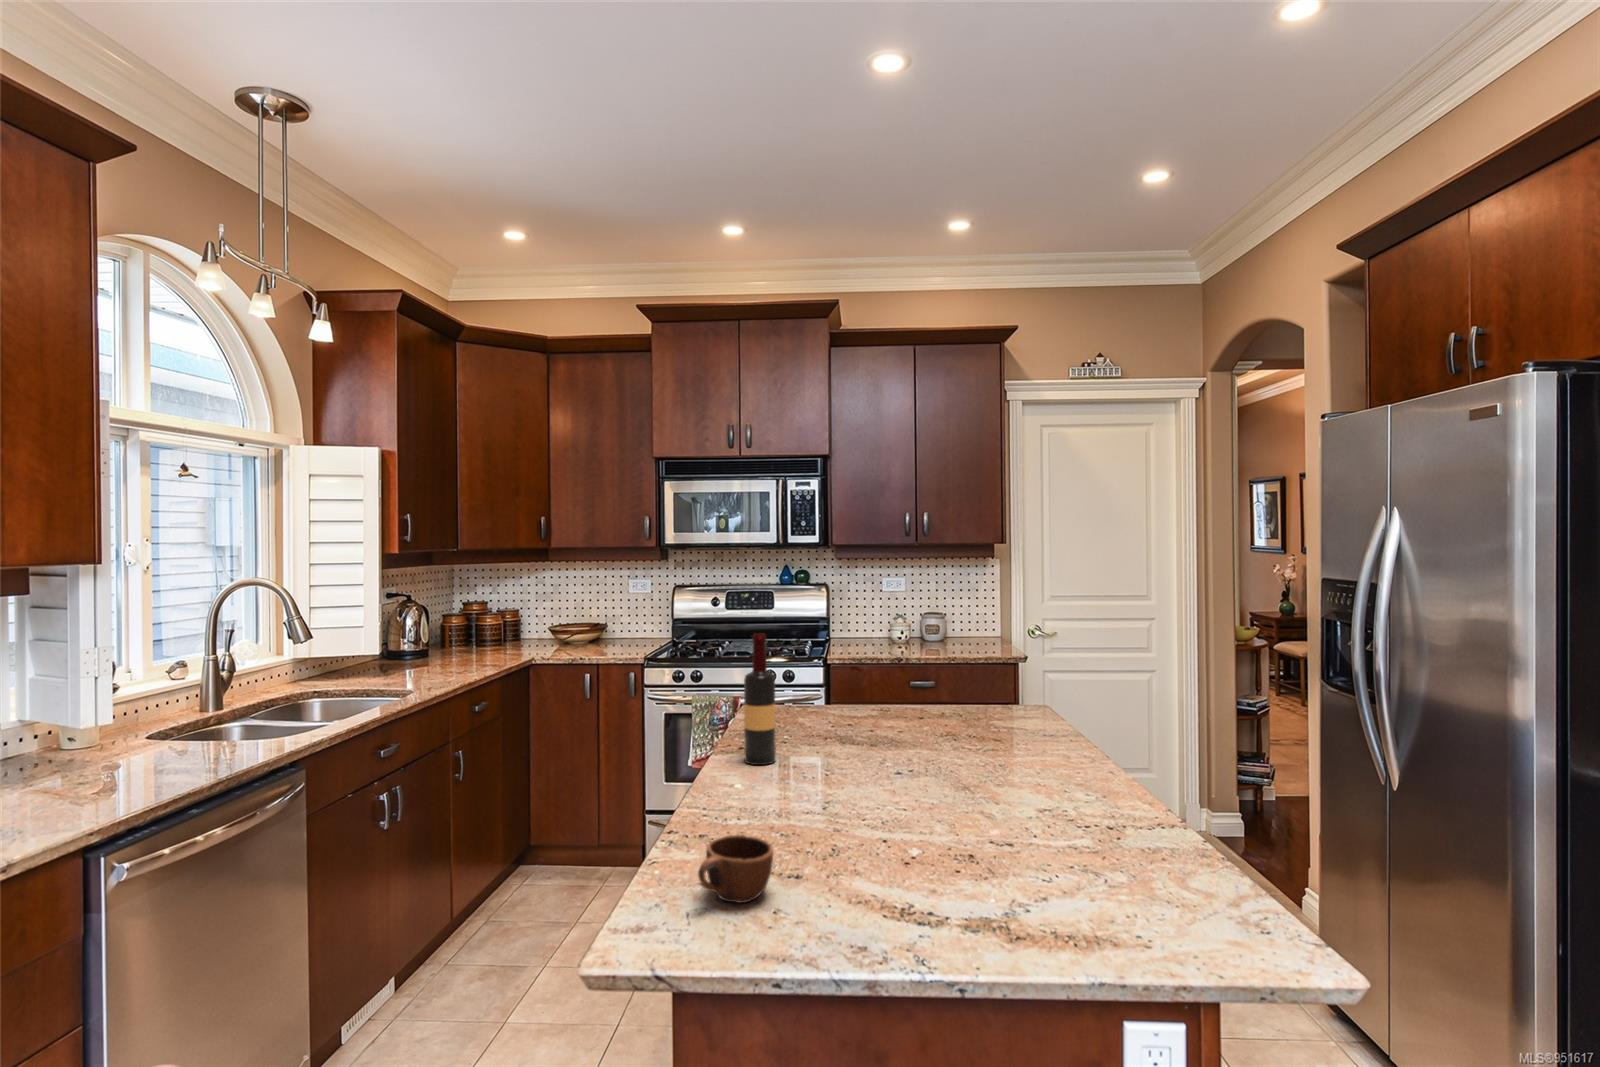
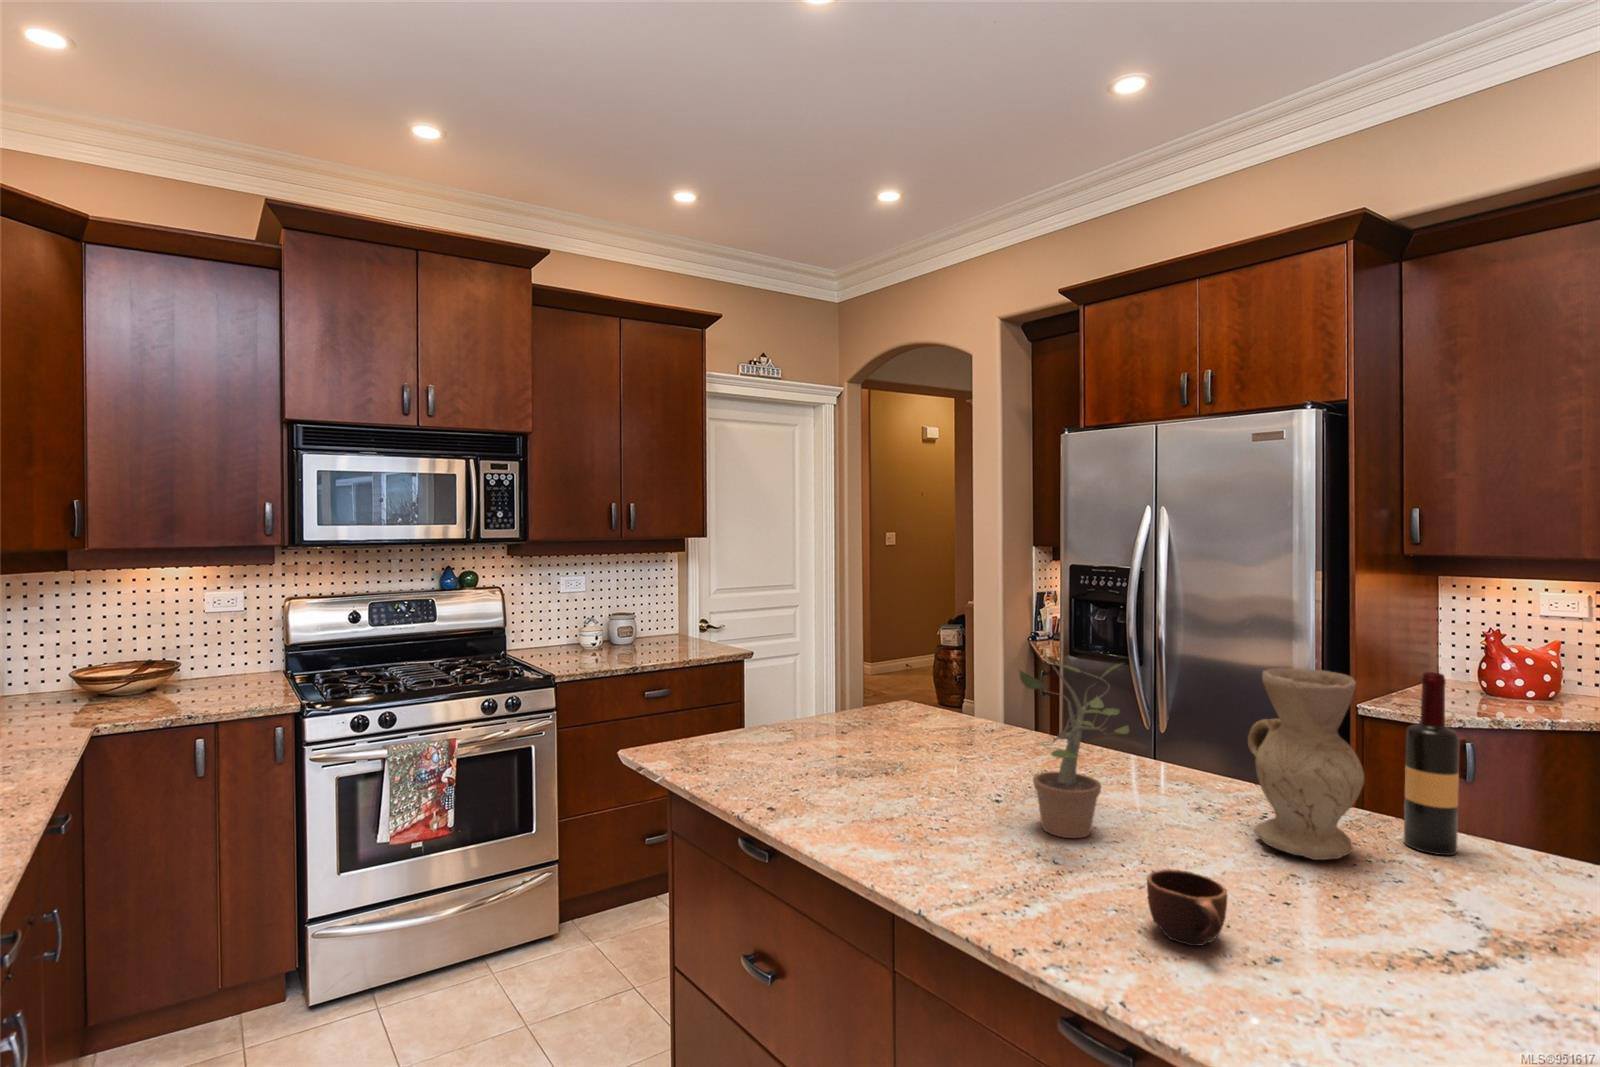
potted plant: none [800,628,954,828] -> present [1019,664,1129,838]
wine bottle: present [744,633,776,765] -> present [1404,672,1460,855]
vase: none [988,684,1099,908] -> present [1248,668,1364,860]

